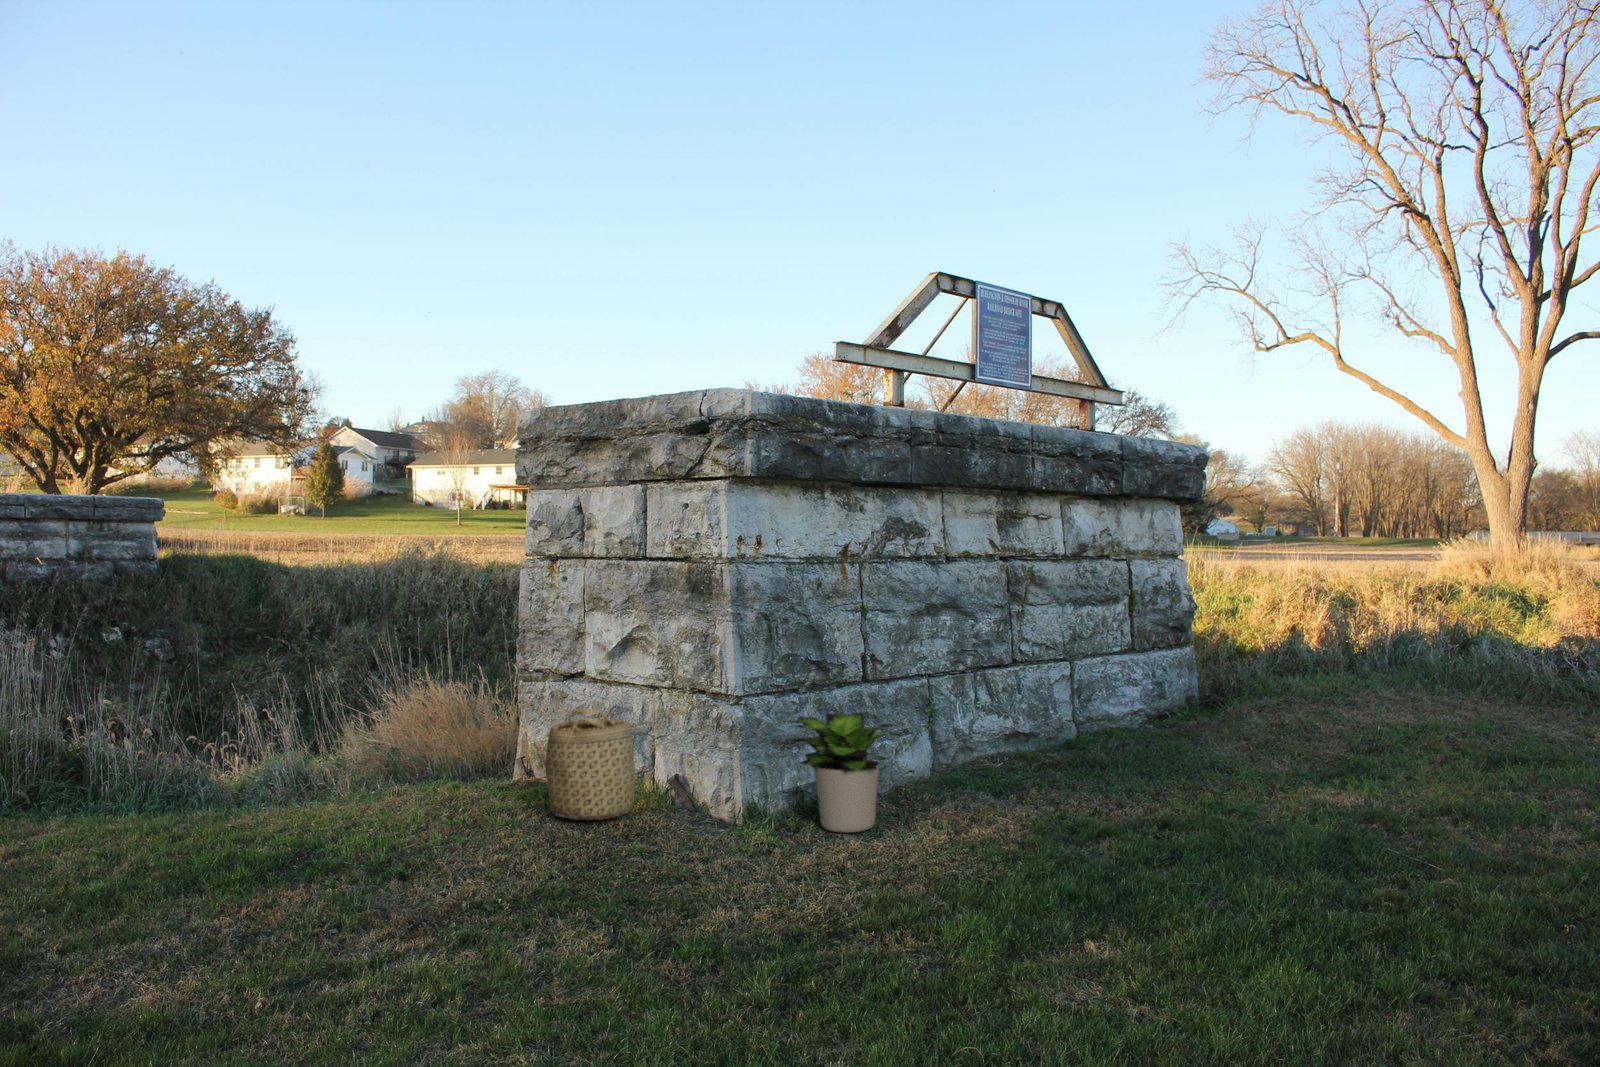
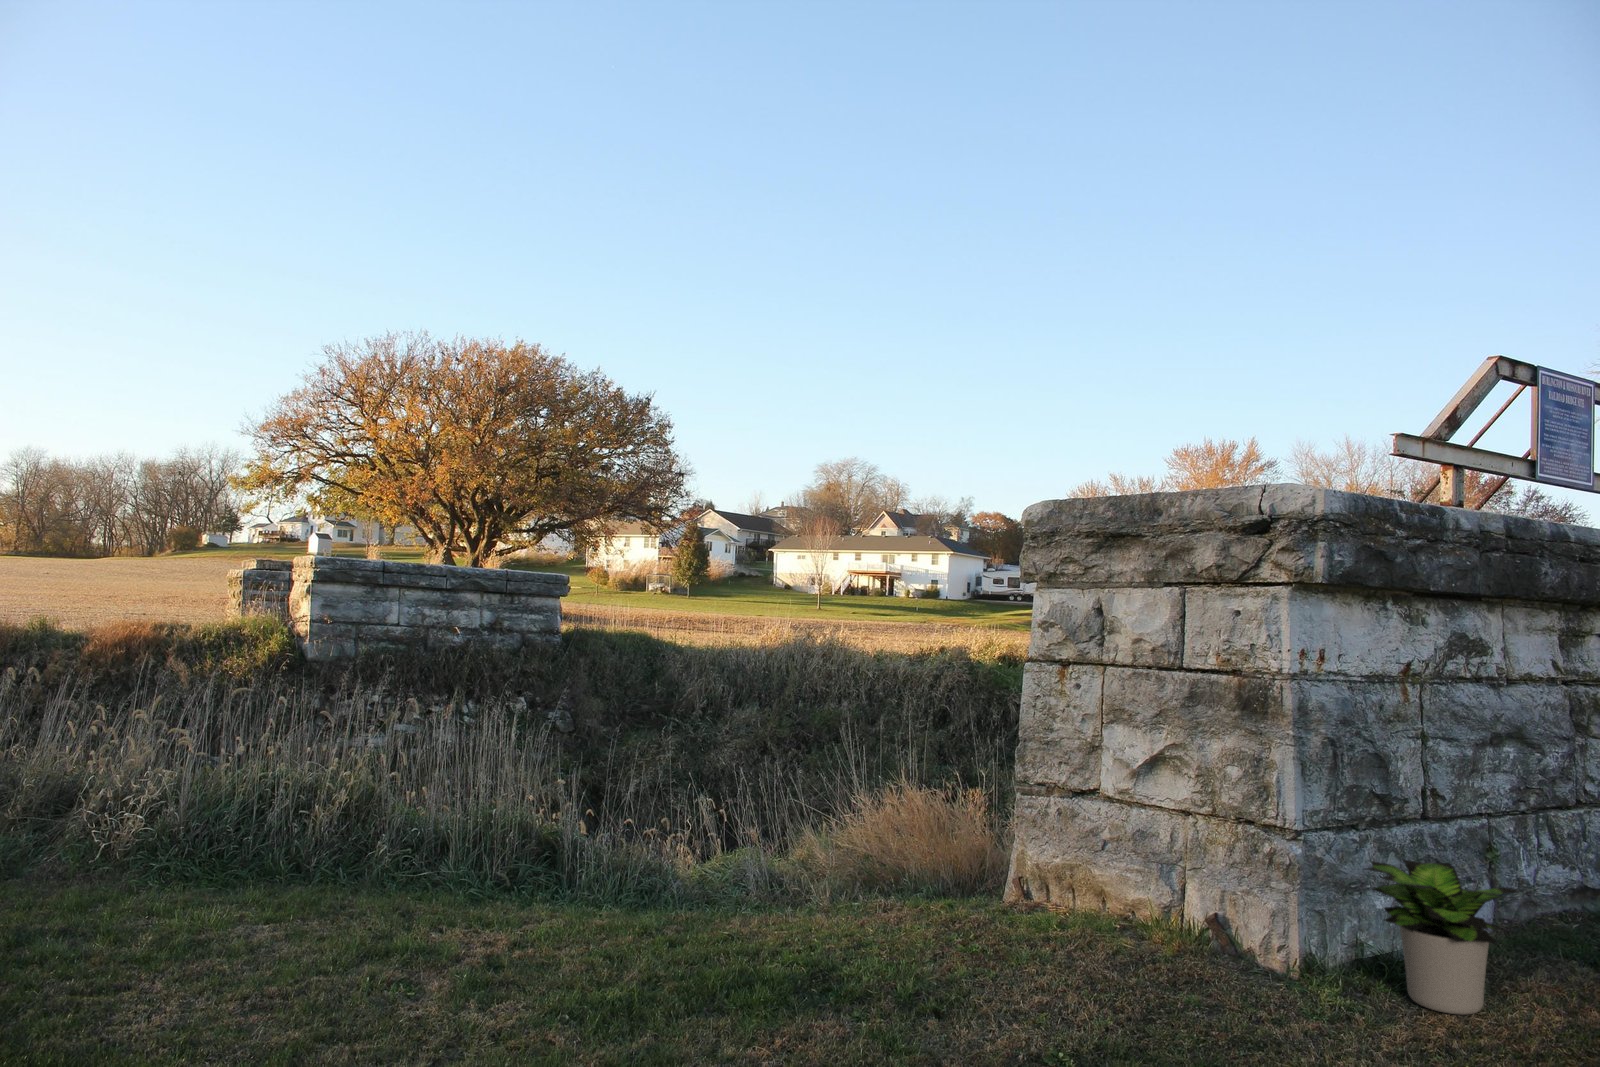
basket: present [546,709,635,820] -> none [1074,826,1173,956]

